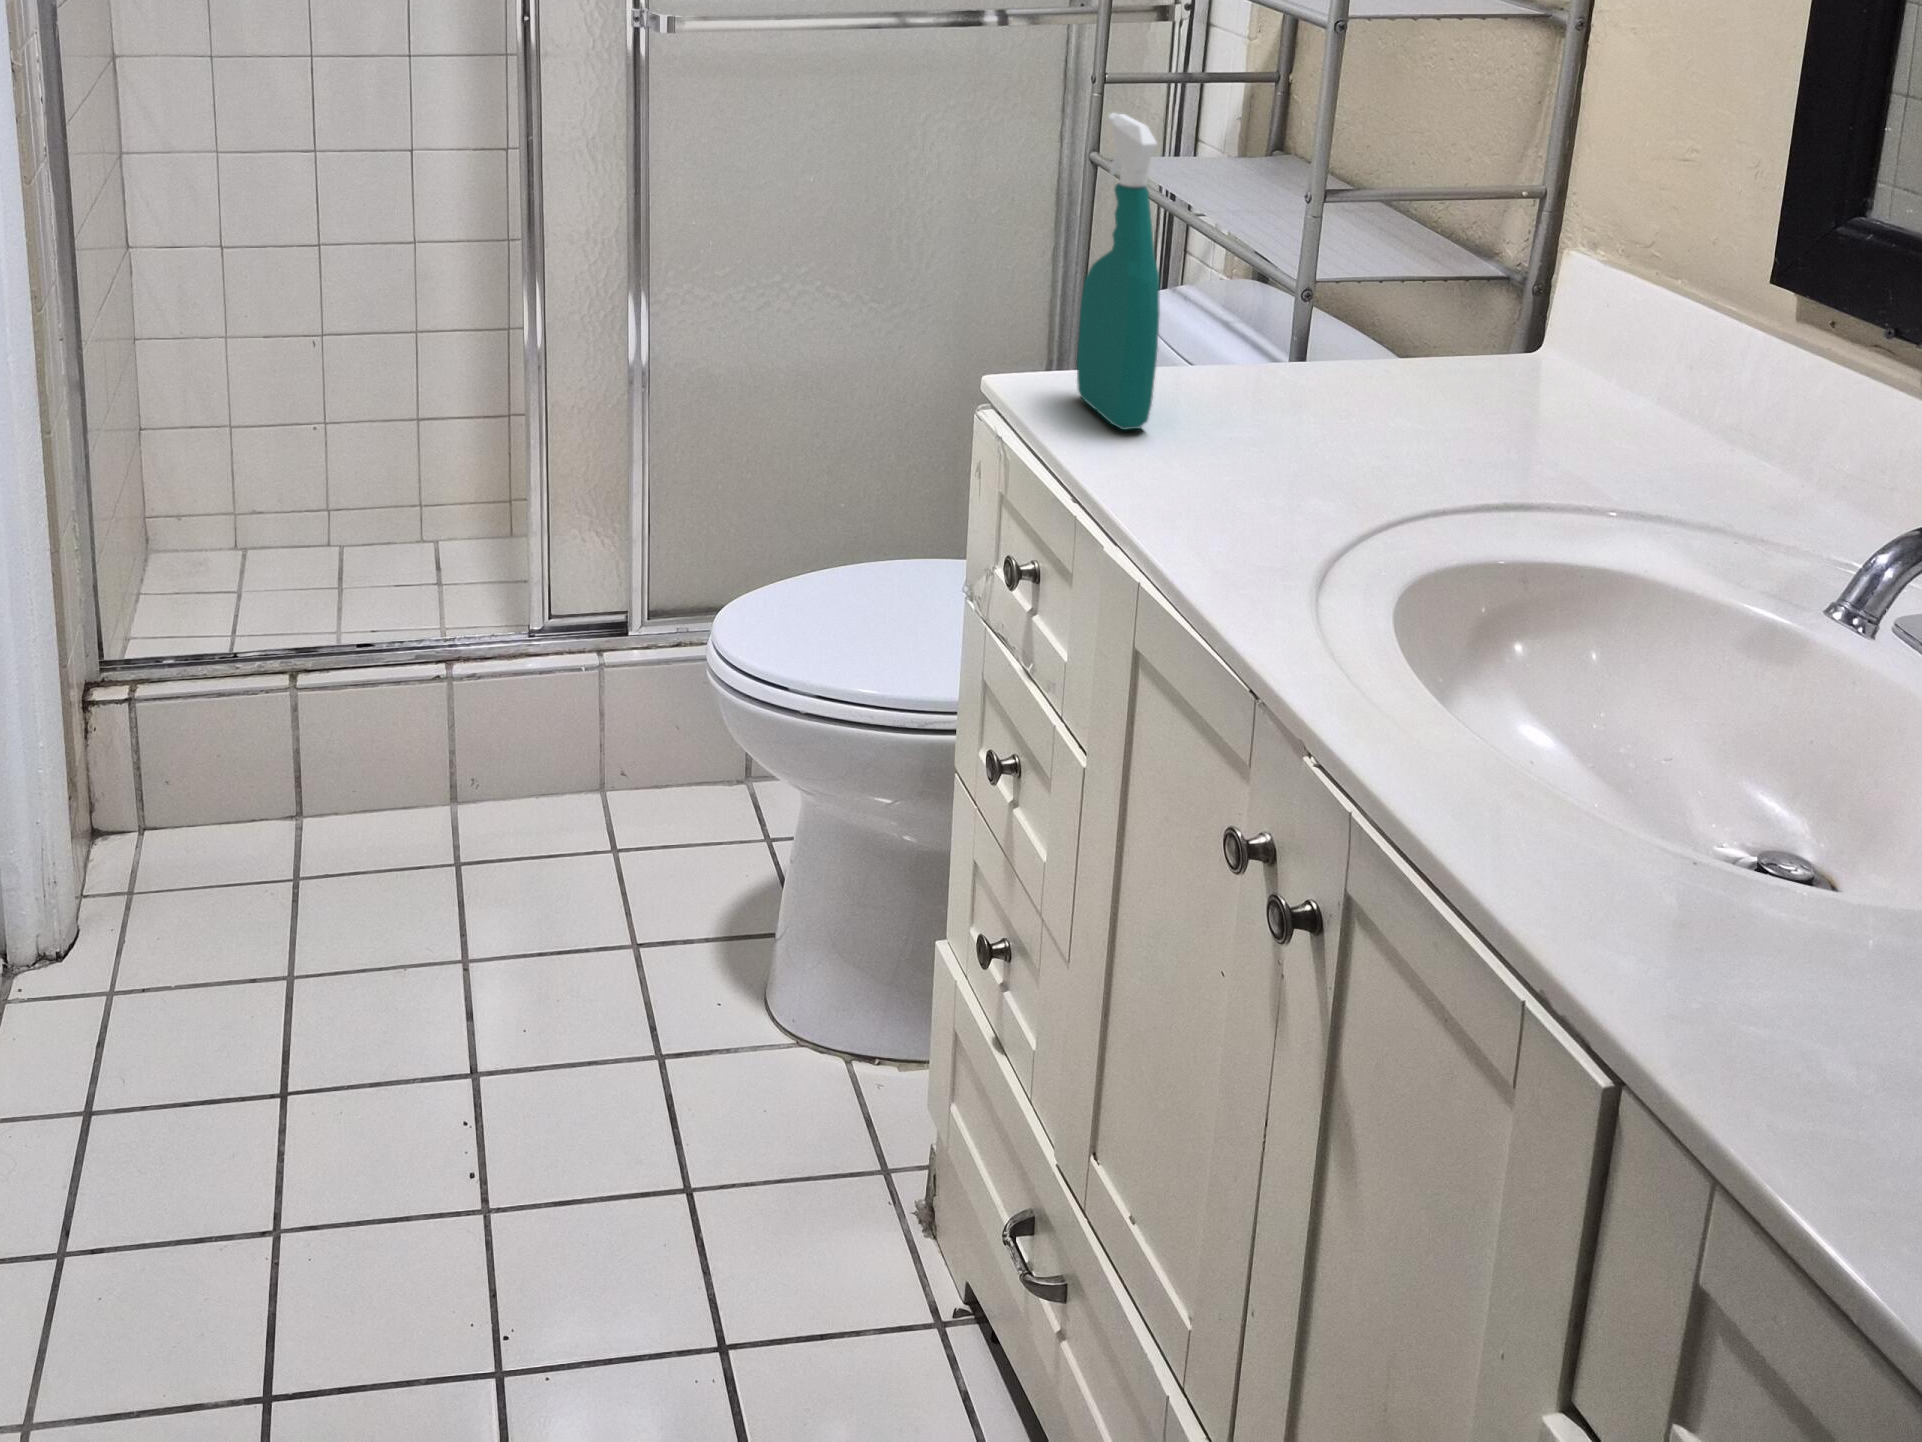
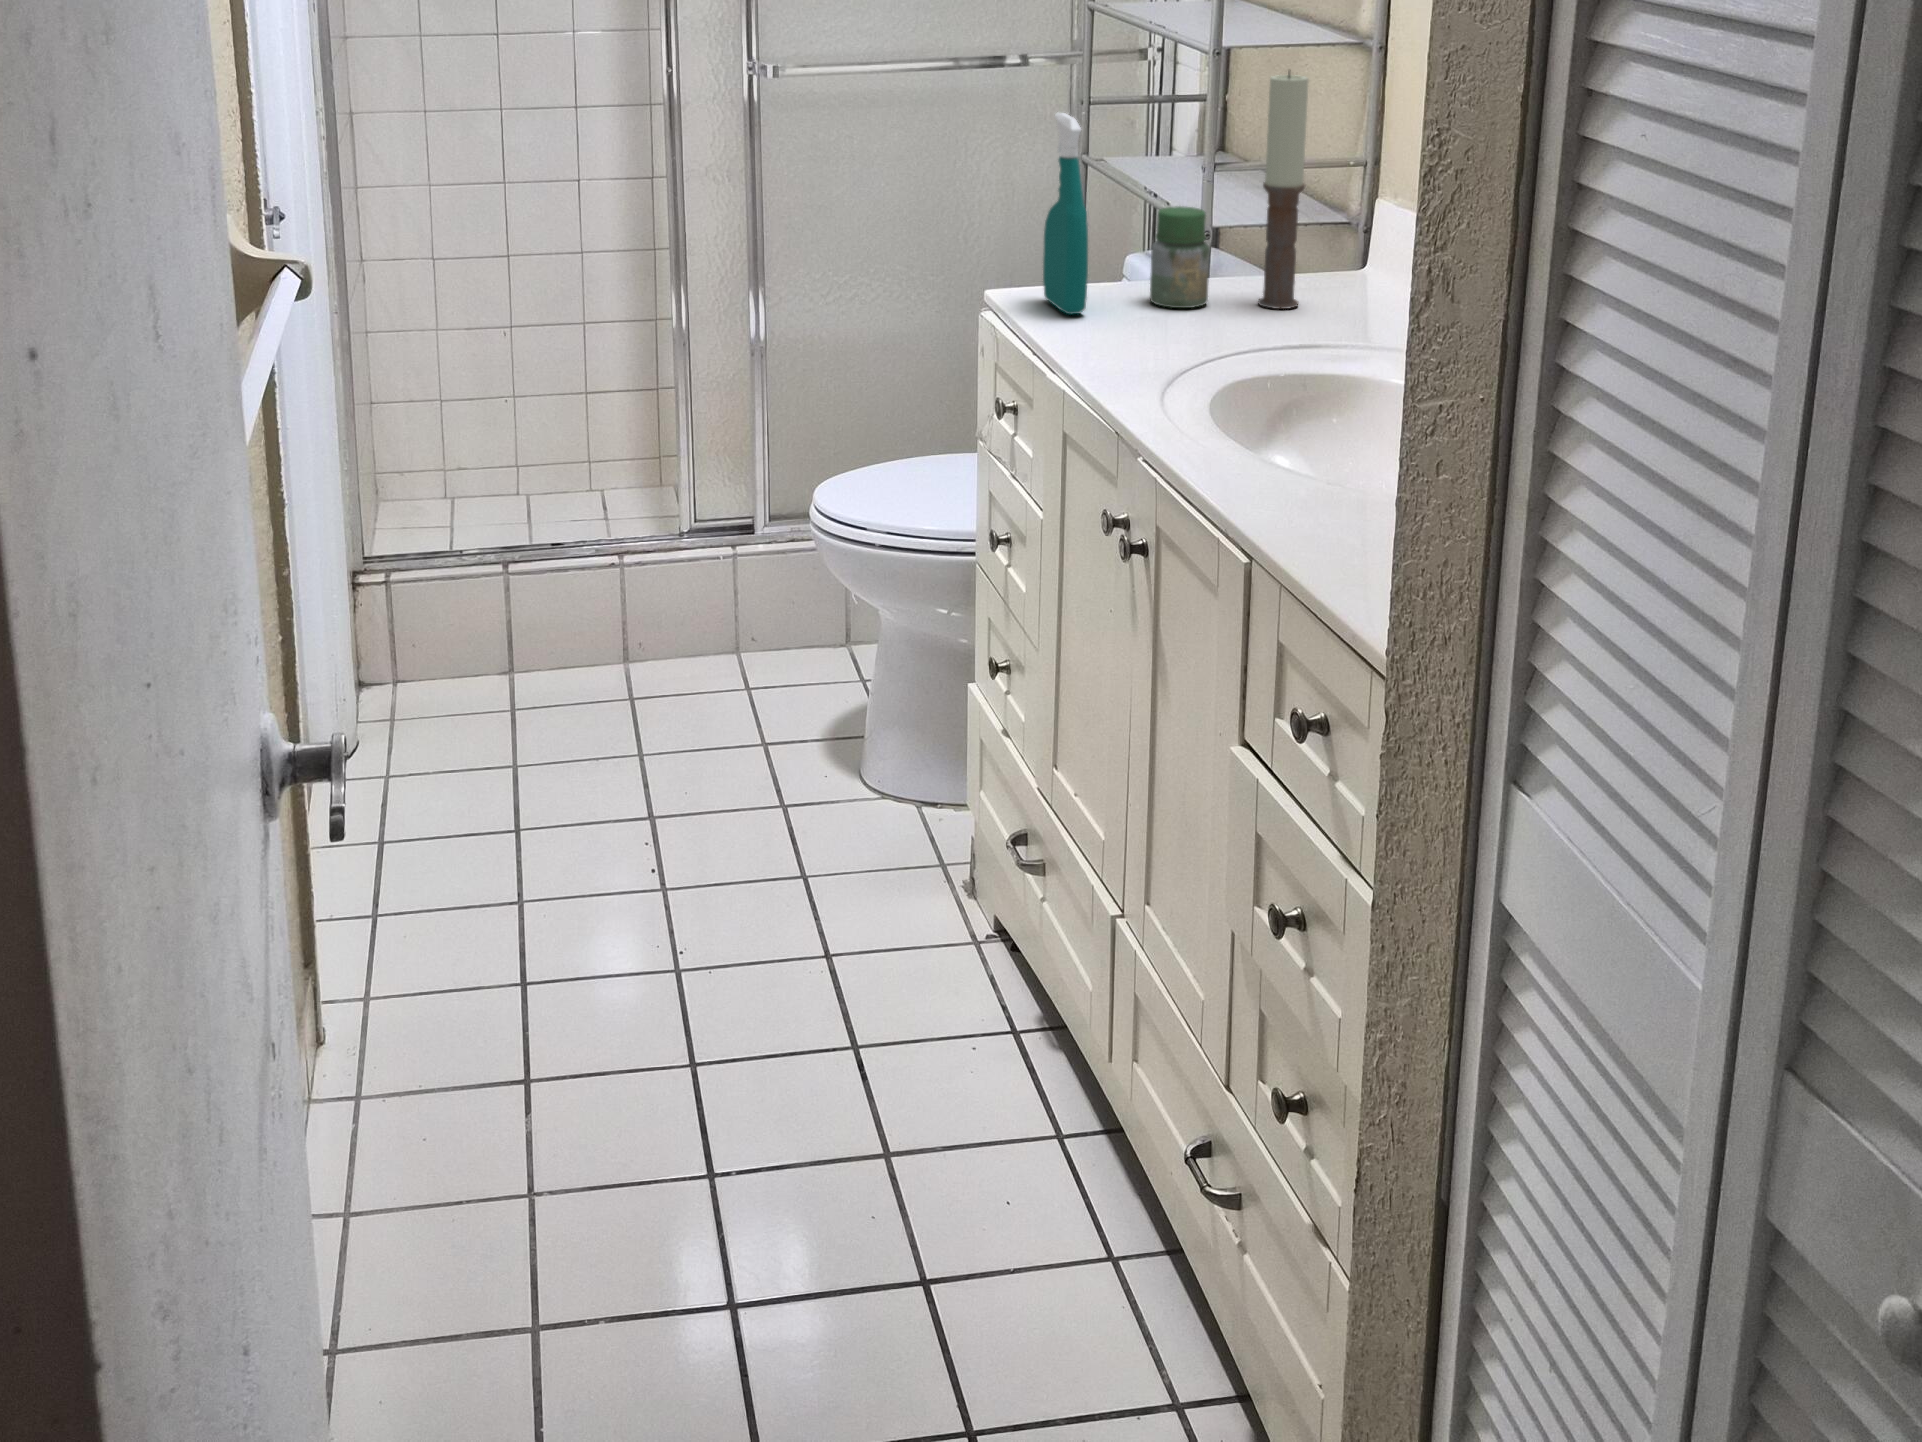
candle: none [1401,56,1509,423] -> present [1258,72,1309,309]
jar: none [1237,260,1336,419] -> present [1150,206,1210,308]

